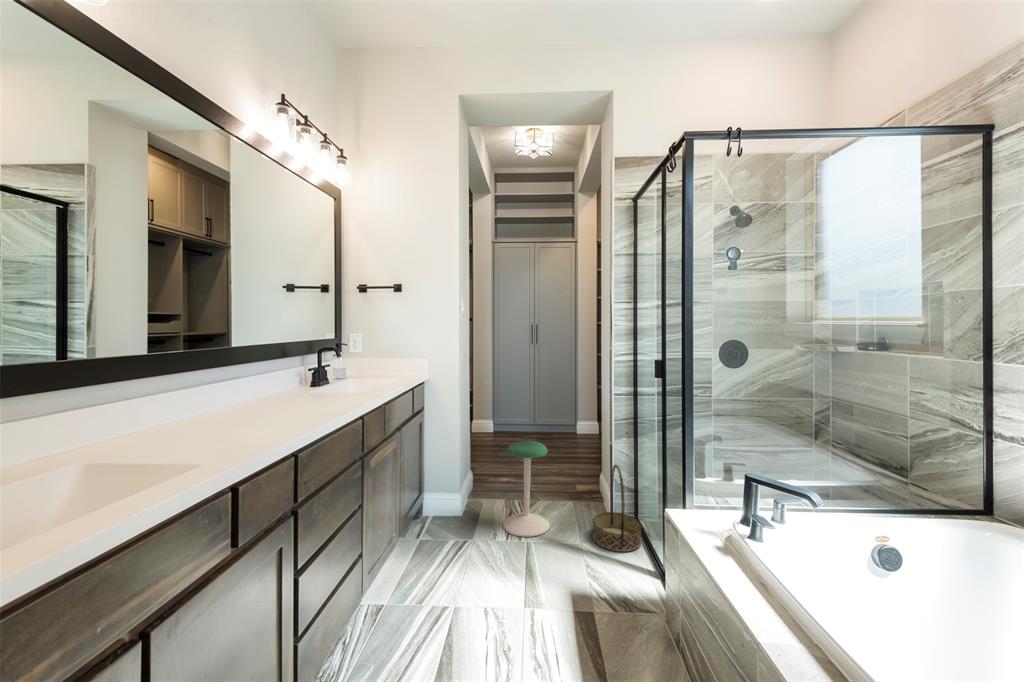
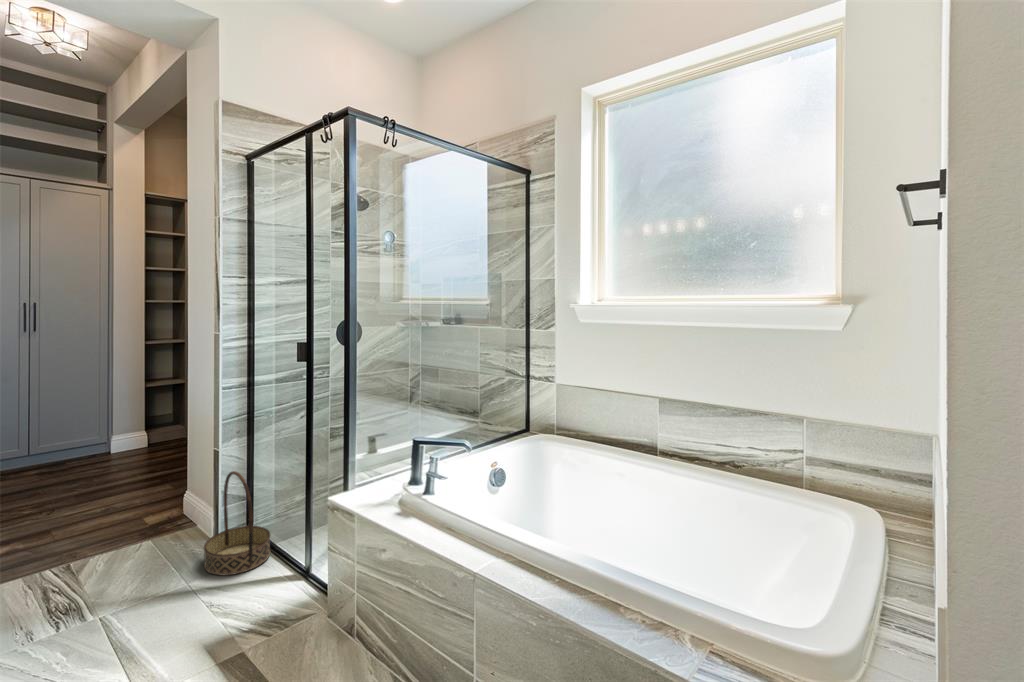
stool: present [503,440,550,537] -> none [36,471,132,624]

